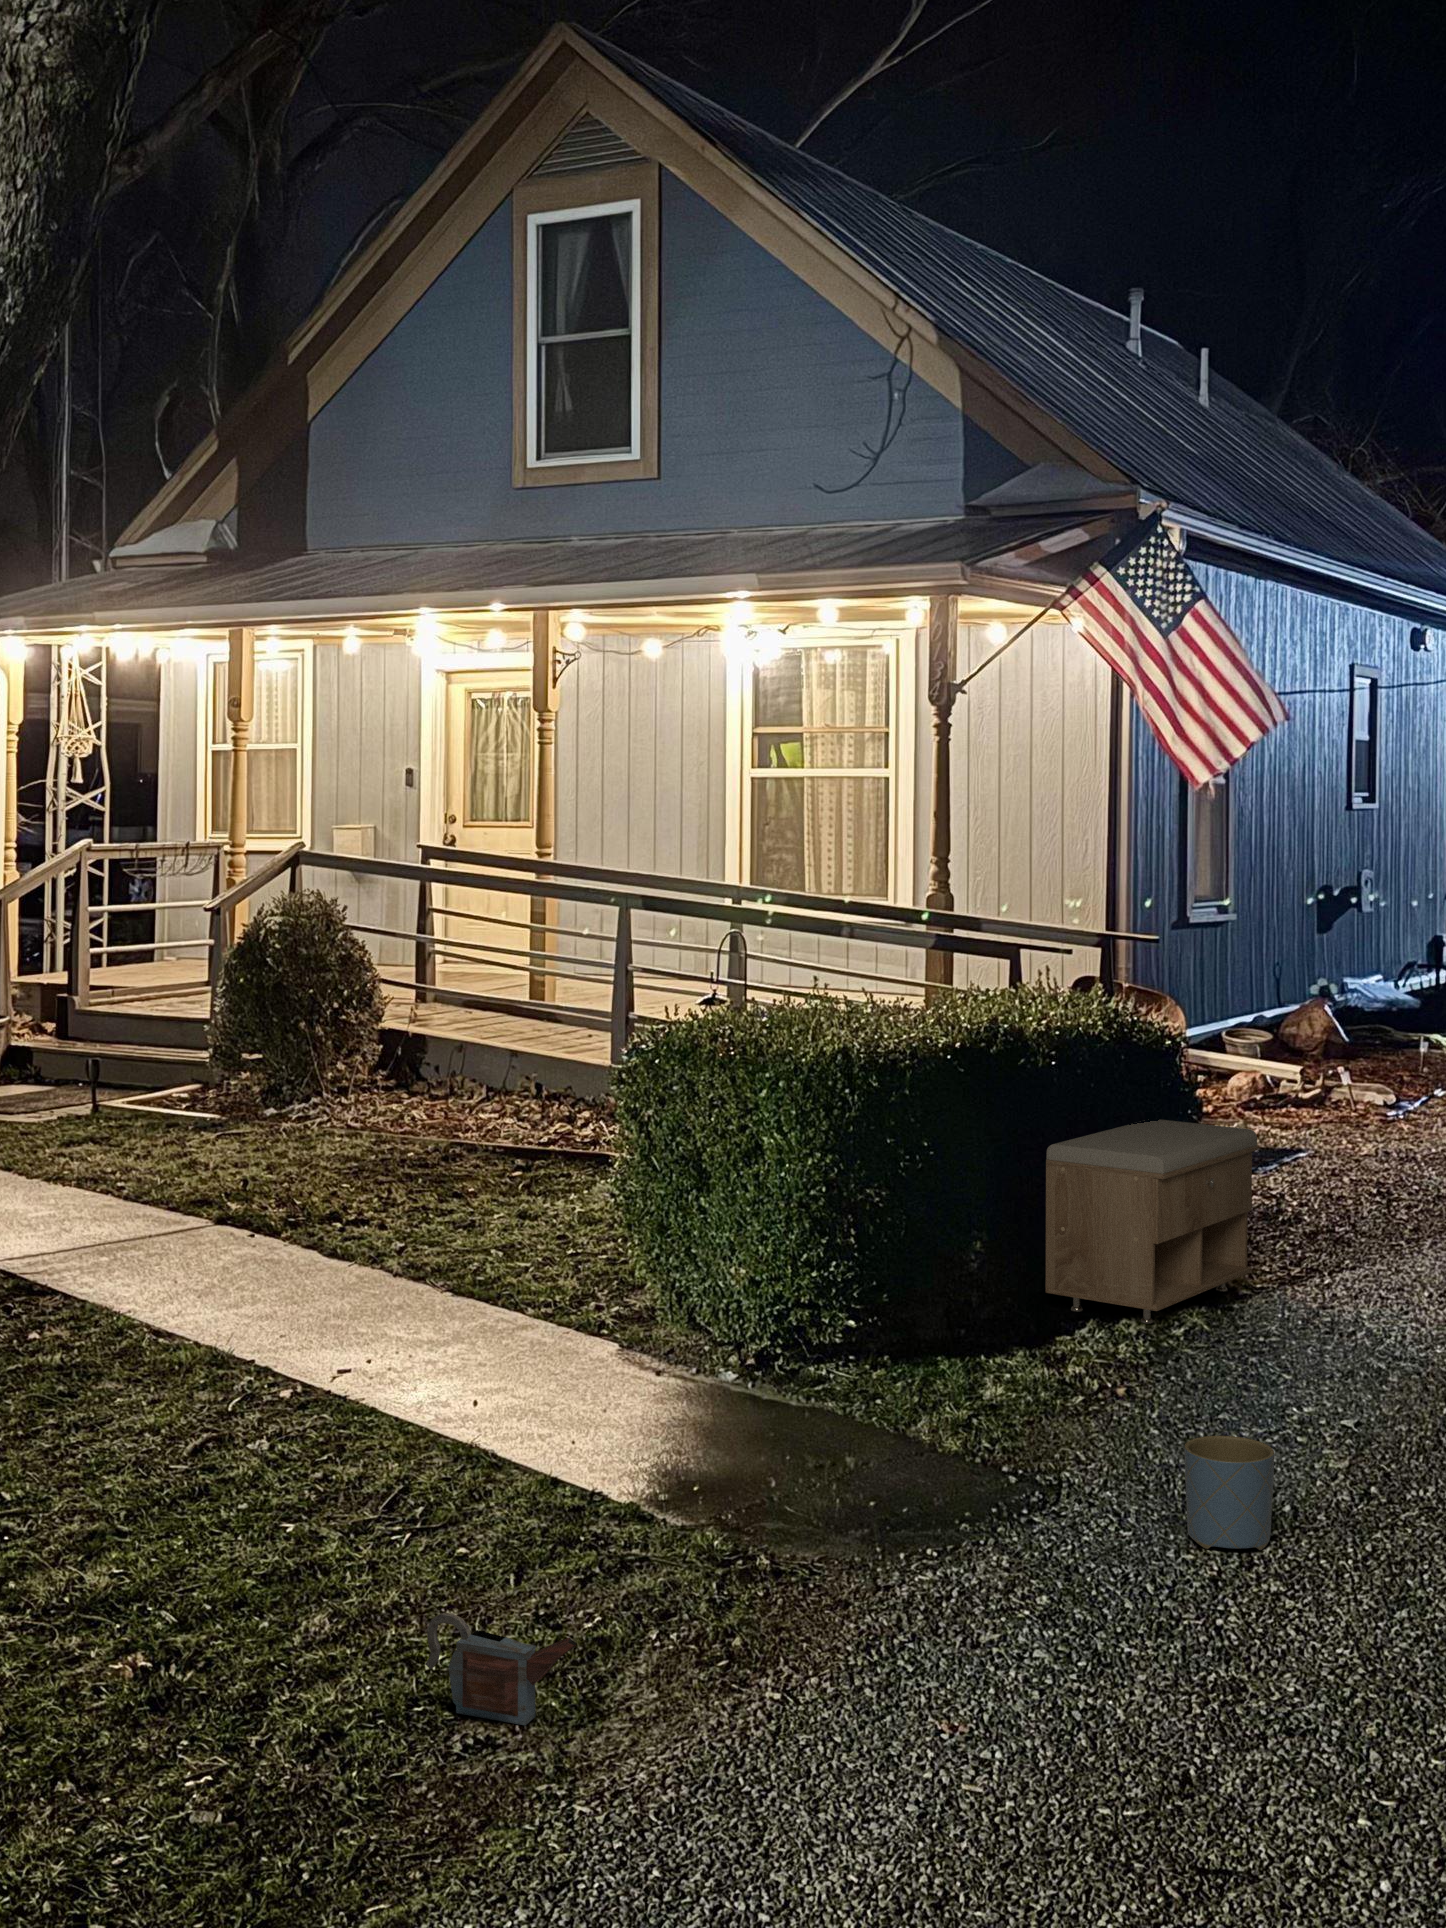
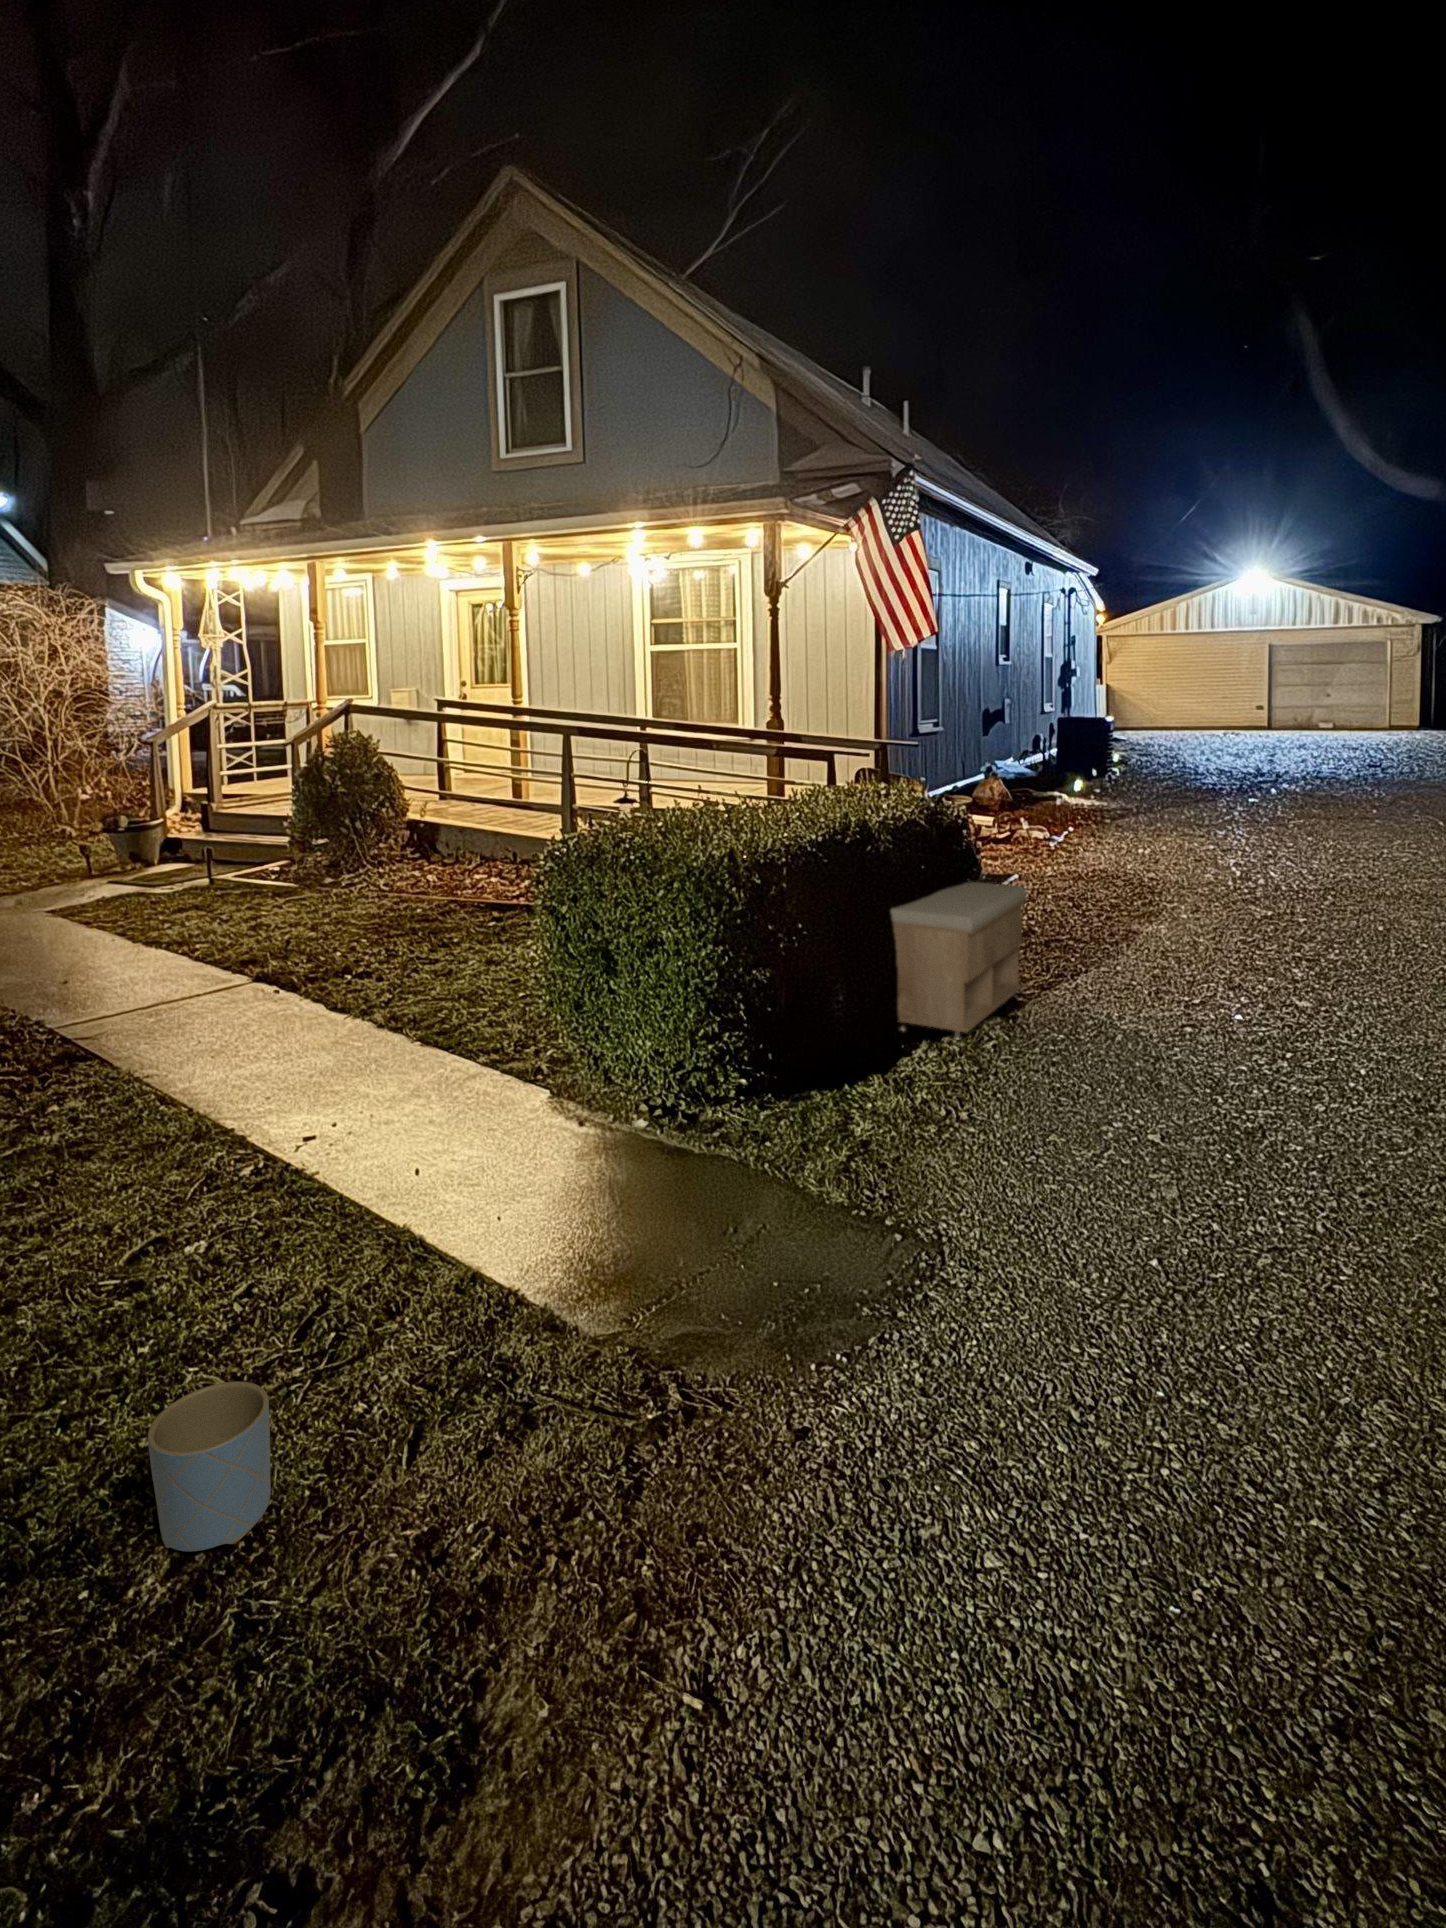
planter: present [1184,1436,1274,1550] -> present [148,1381,271,1551]
watering can: present [425,1613,577,1725] -> none [219,1696,415,1860]

